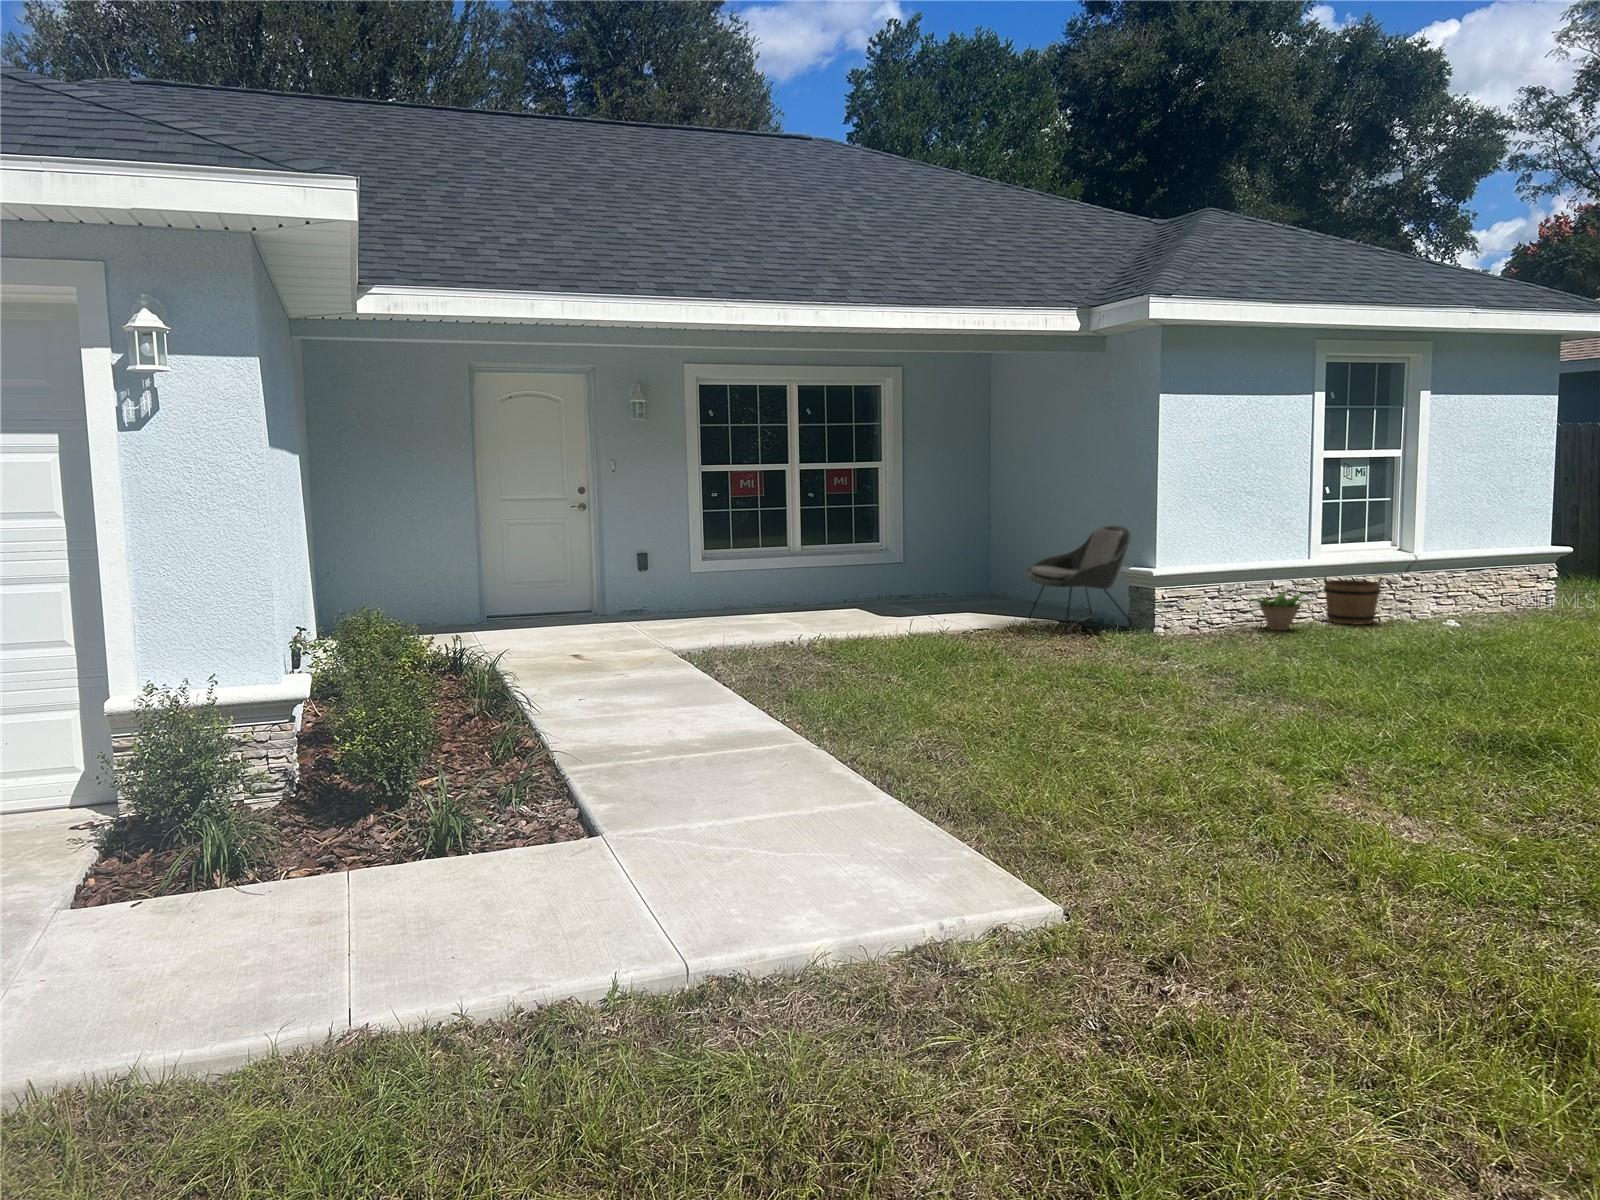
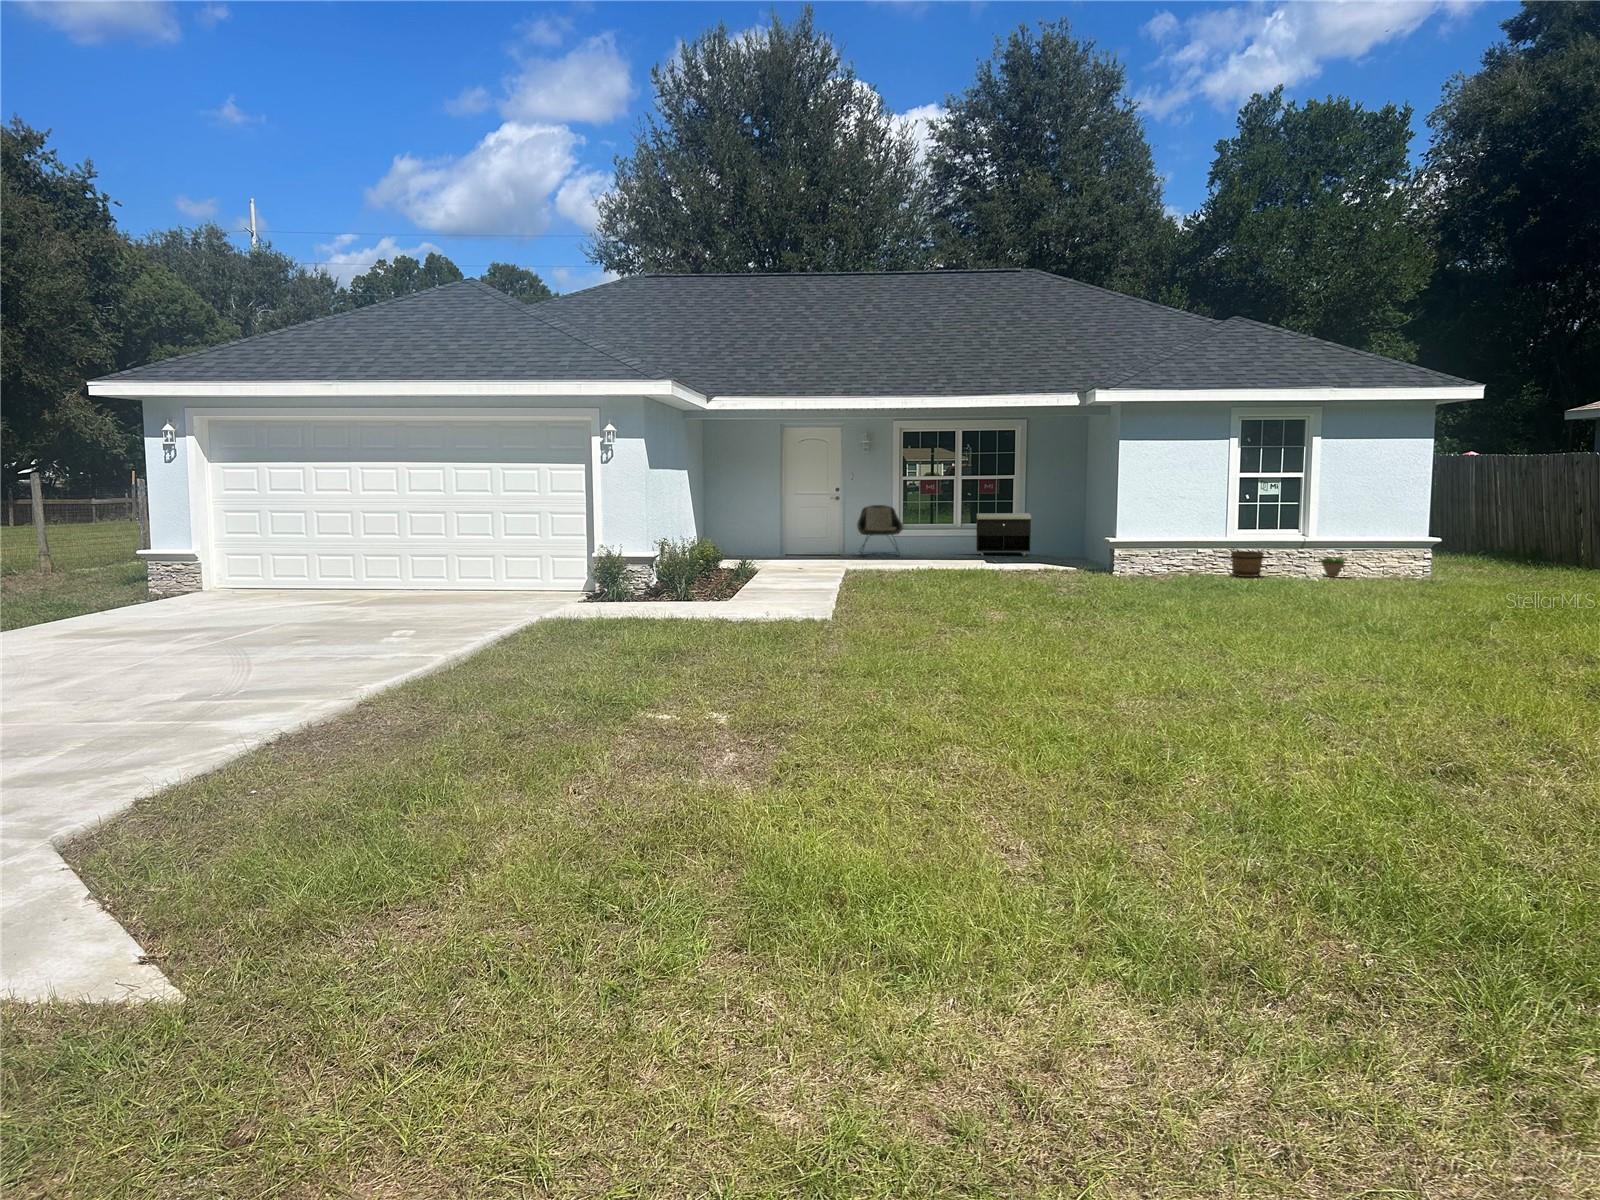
lounge chair: present [1024,525,1132,633] -> present [857,505,903,556]
storage bench: none [829,526,933,603] -> present [976,513,1031,555]
decorative plant: present [1251,592,1309,630] -> present [1318,556,1347,577]

